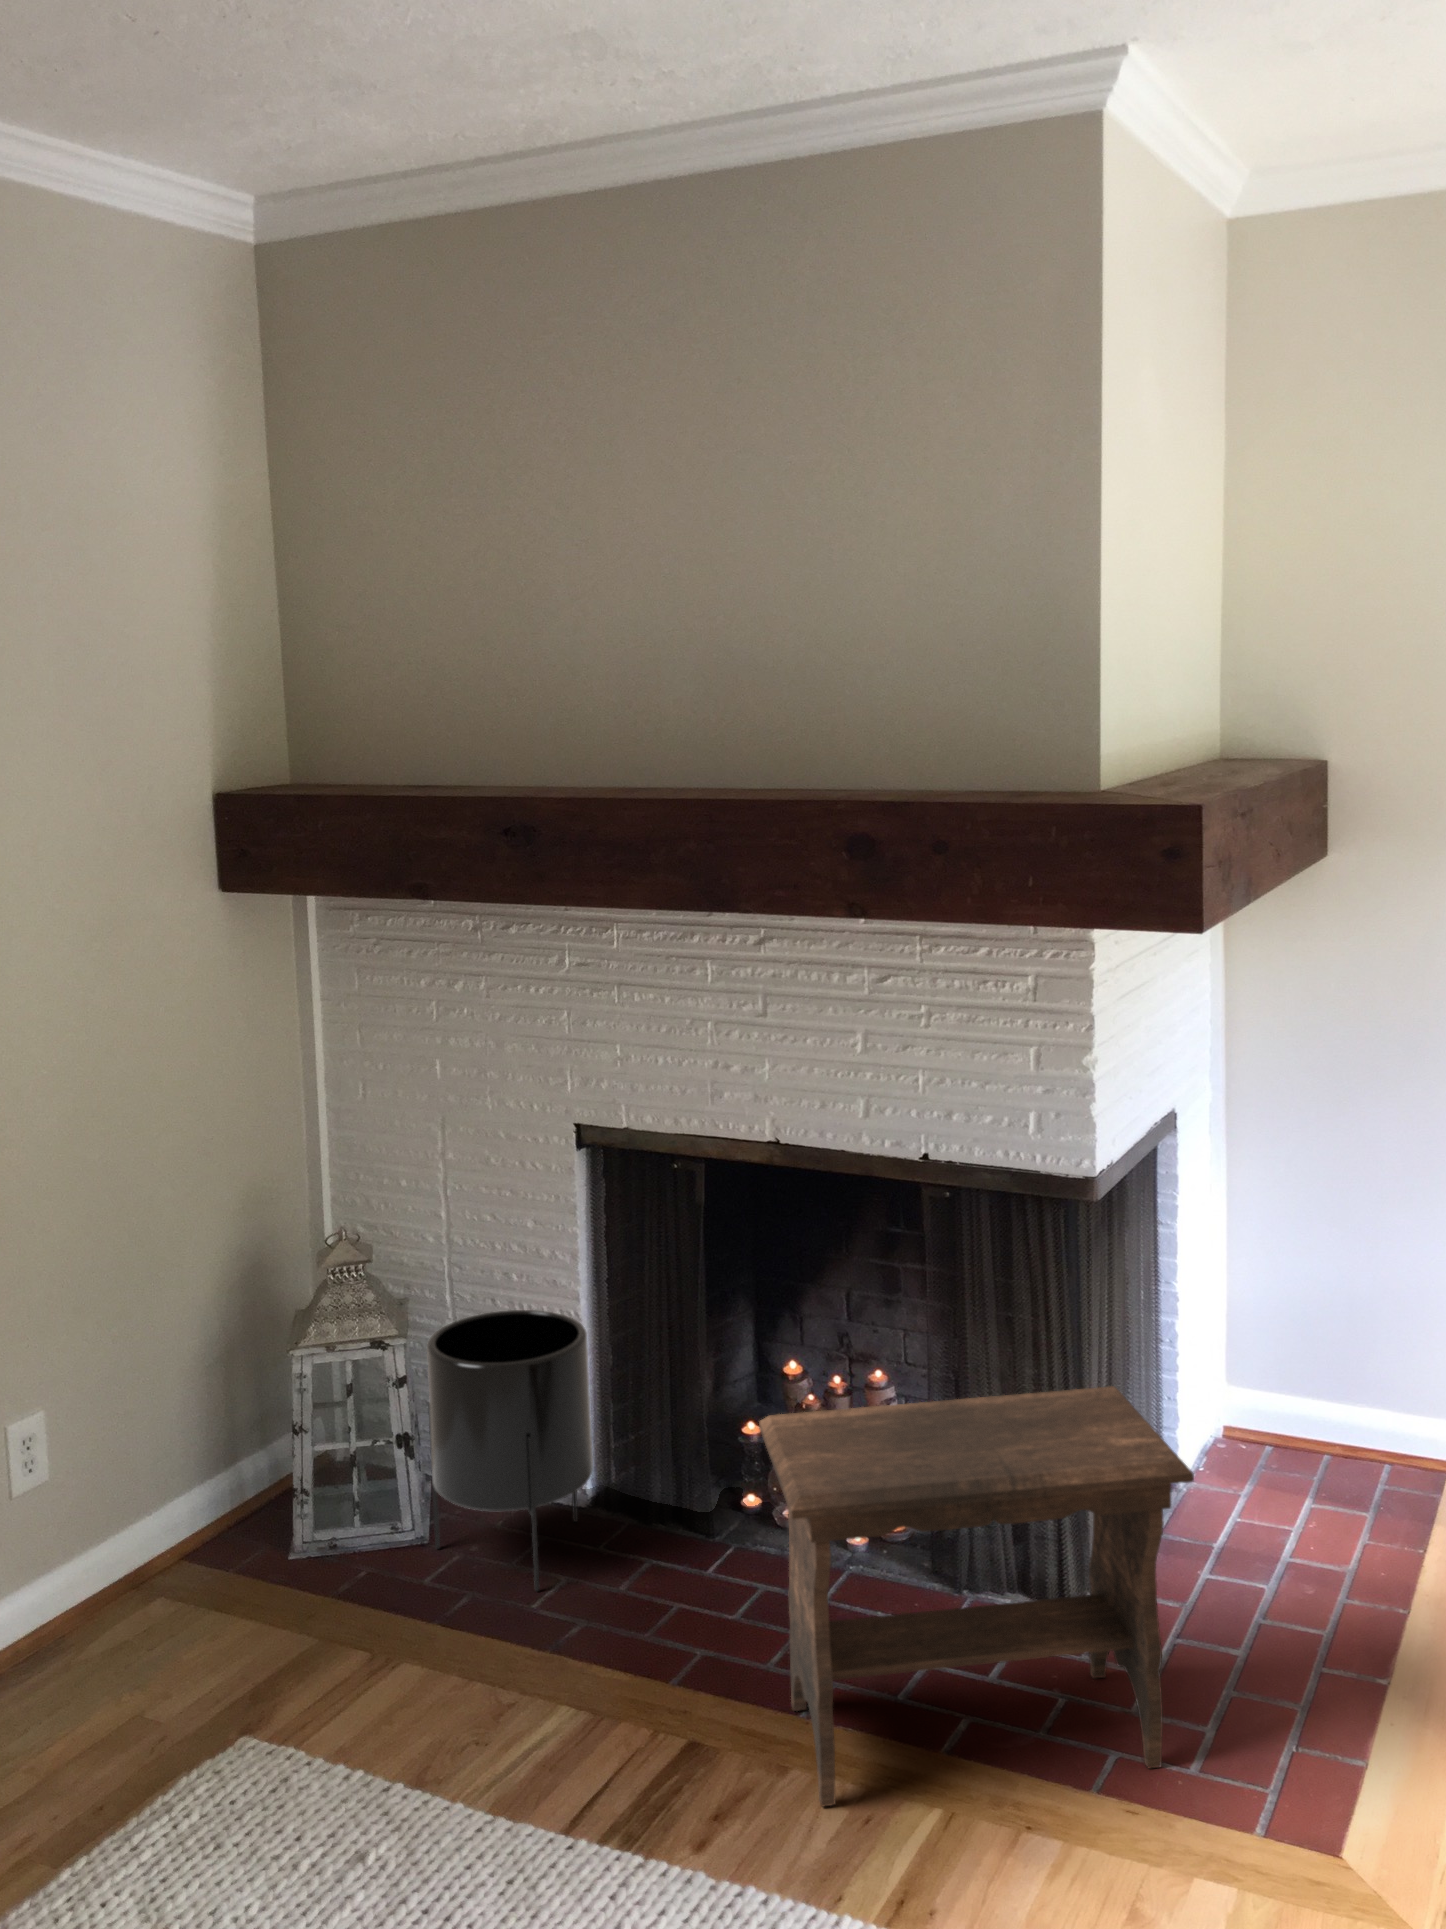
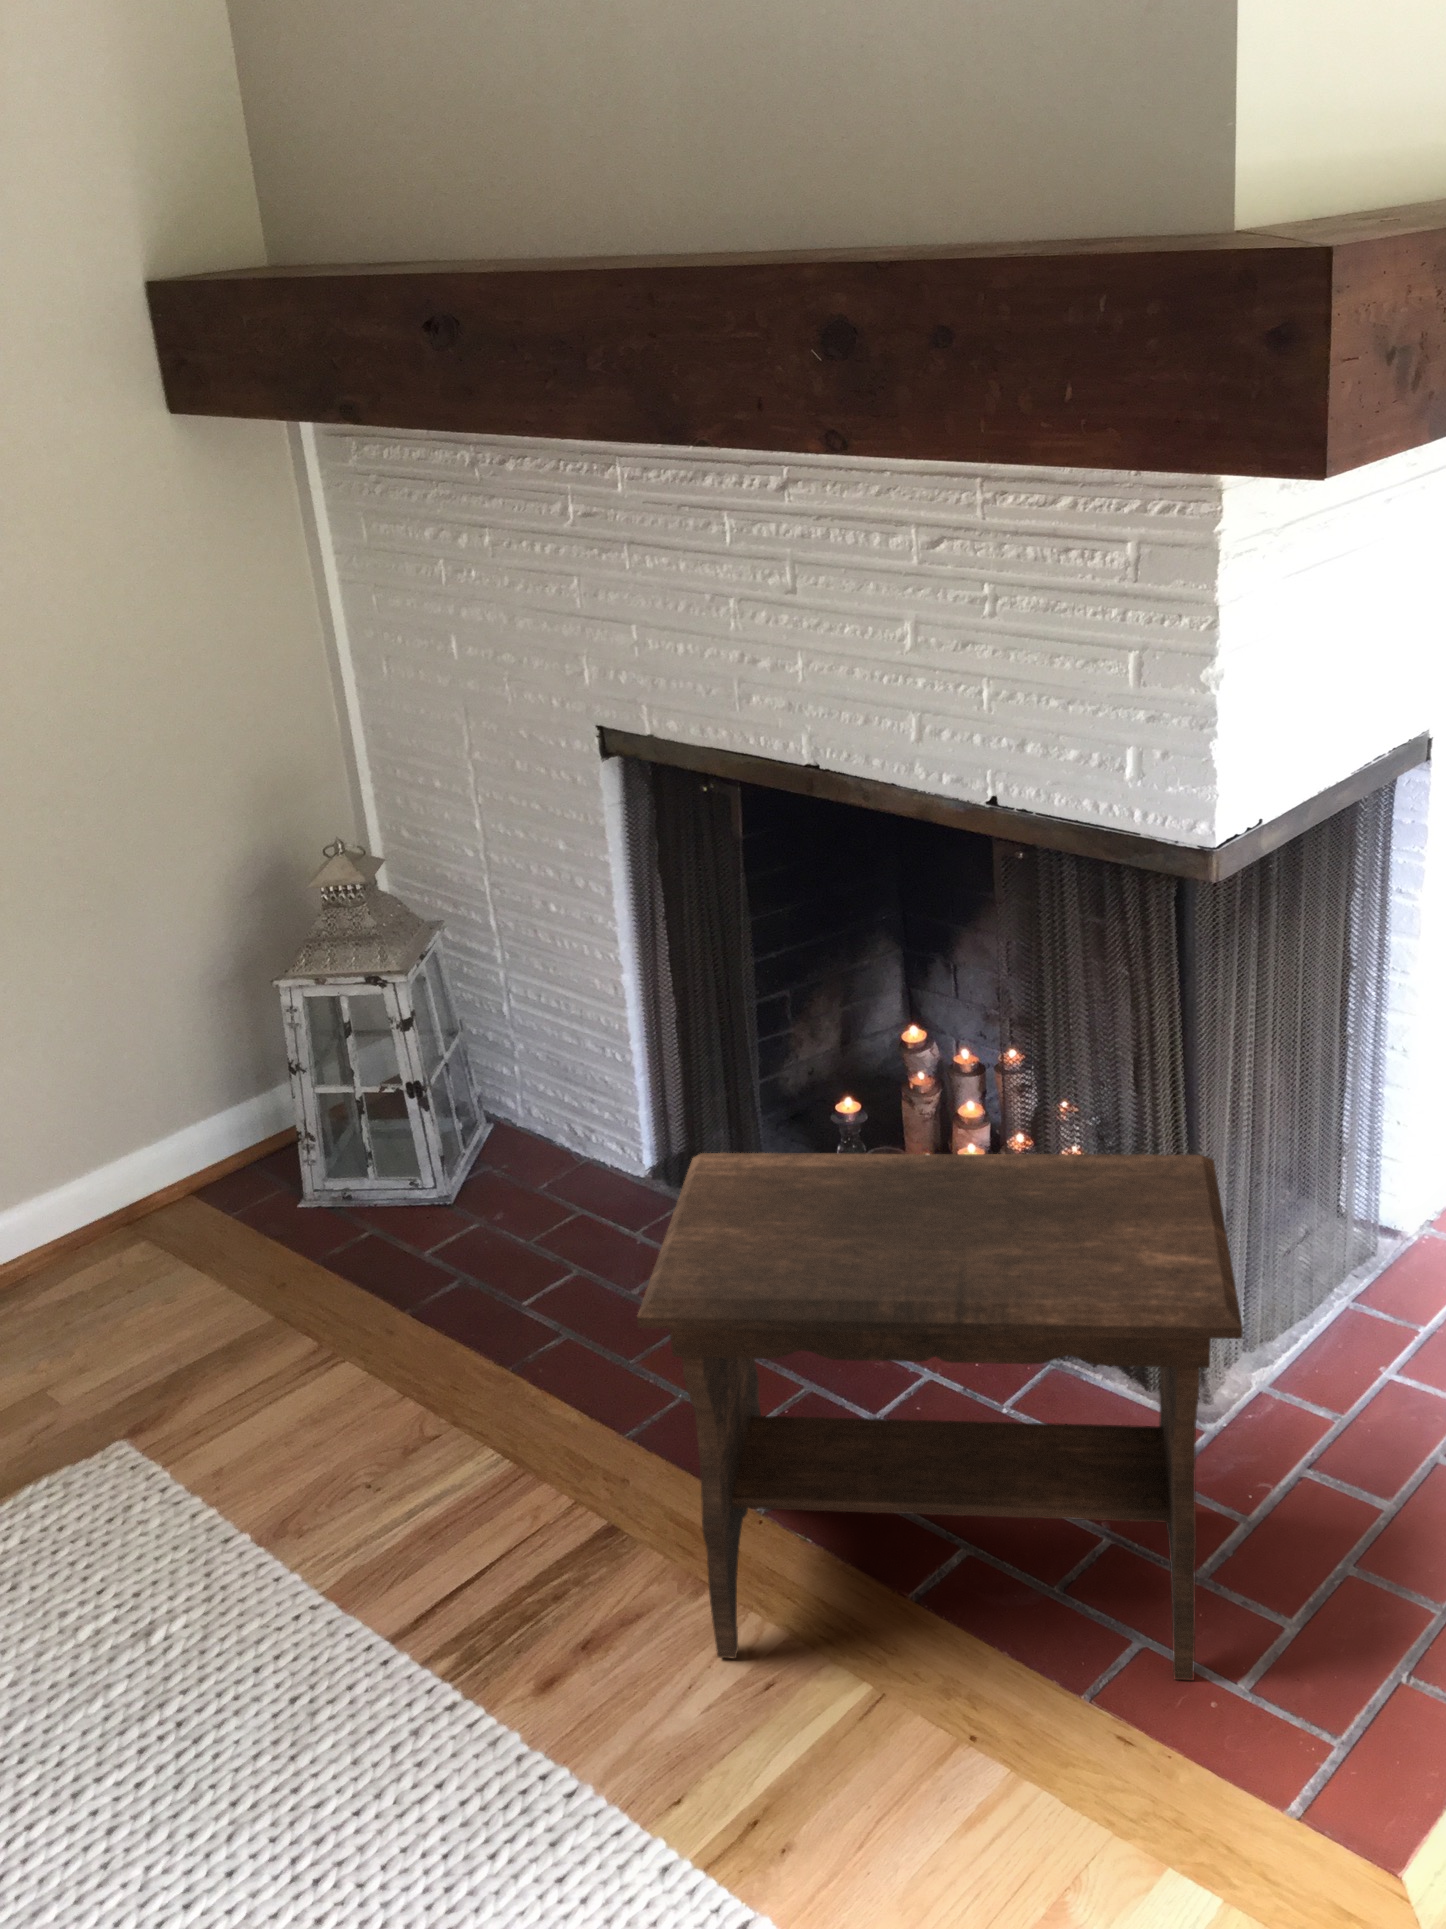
planter: present [427,1310,593,1591] -> none [408,948,629,1285]

